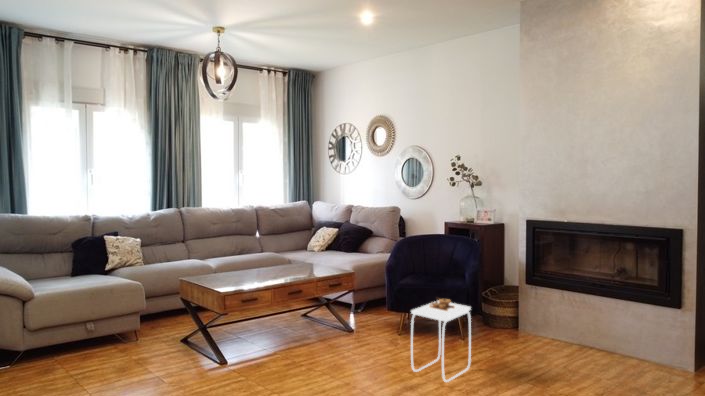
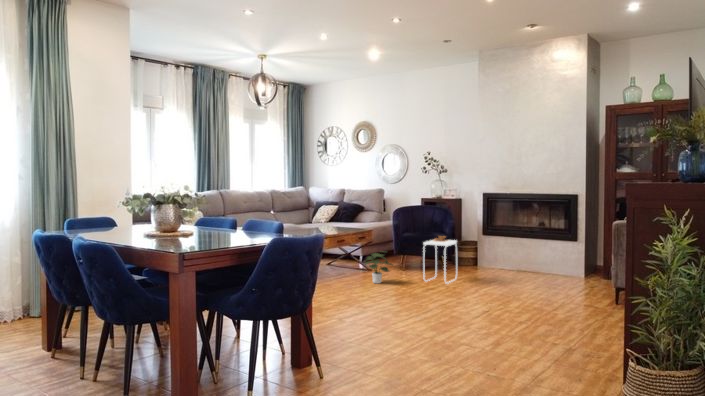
potted plant: none [319,319,366,371] -> present [365,251,392,283]

